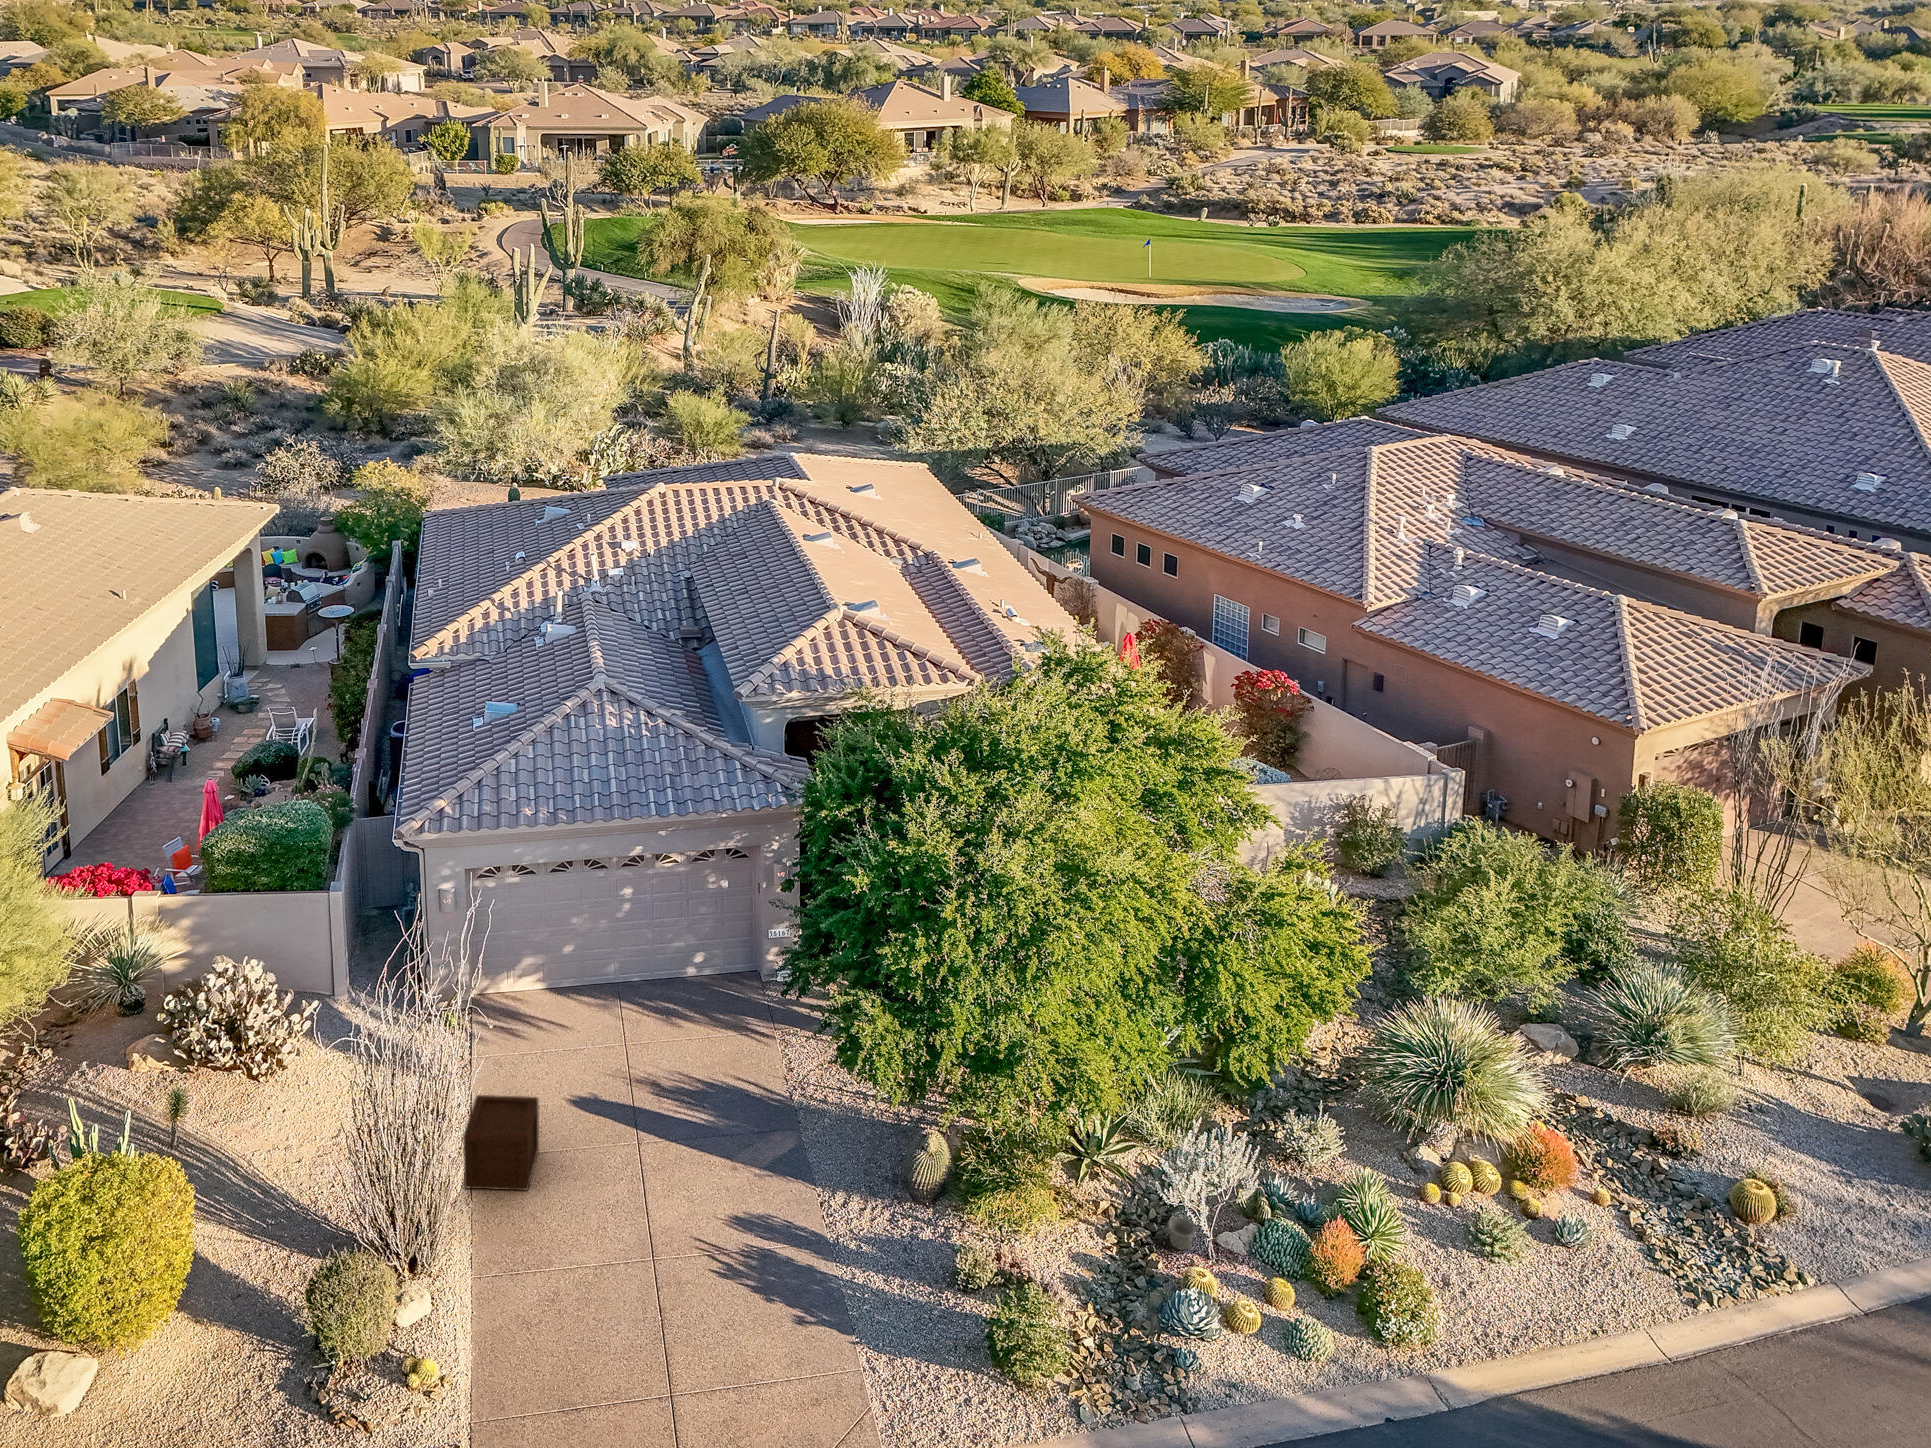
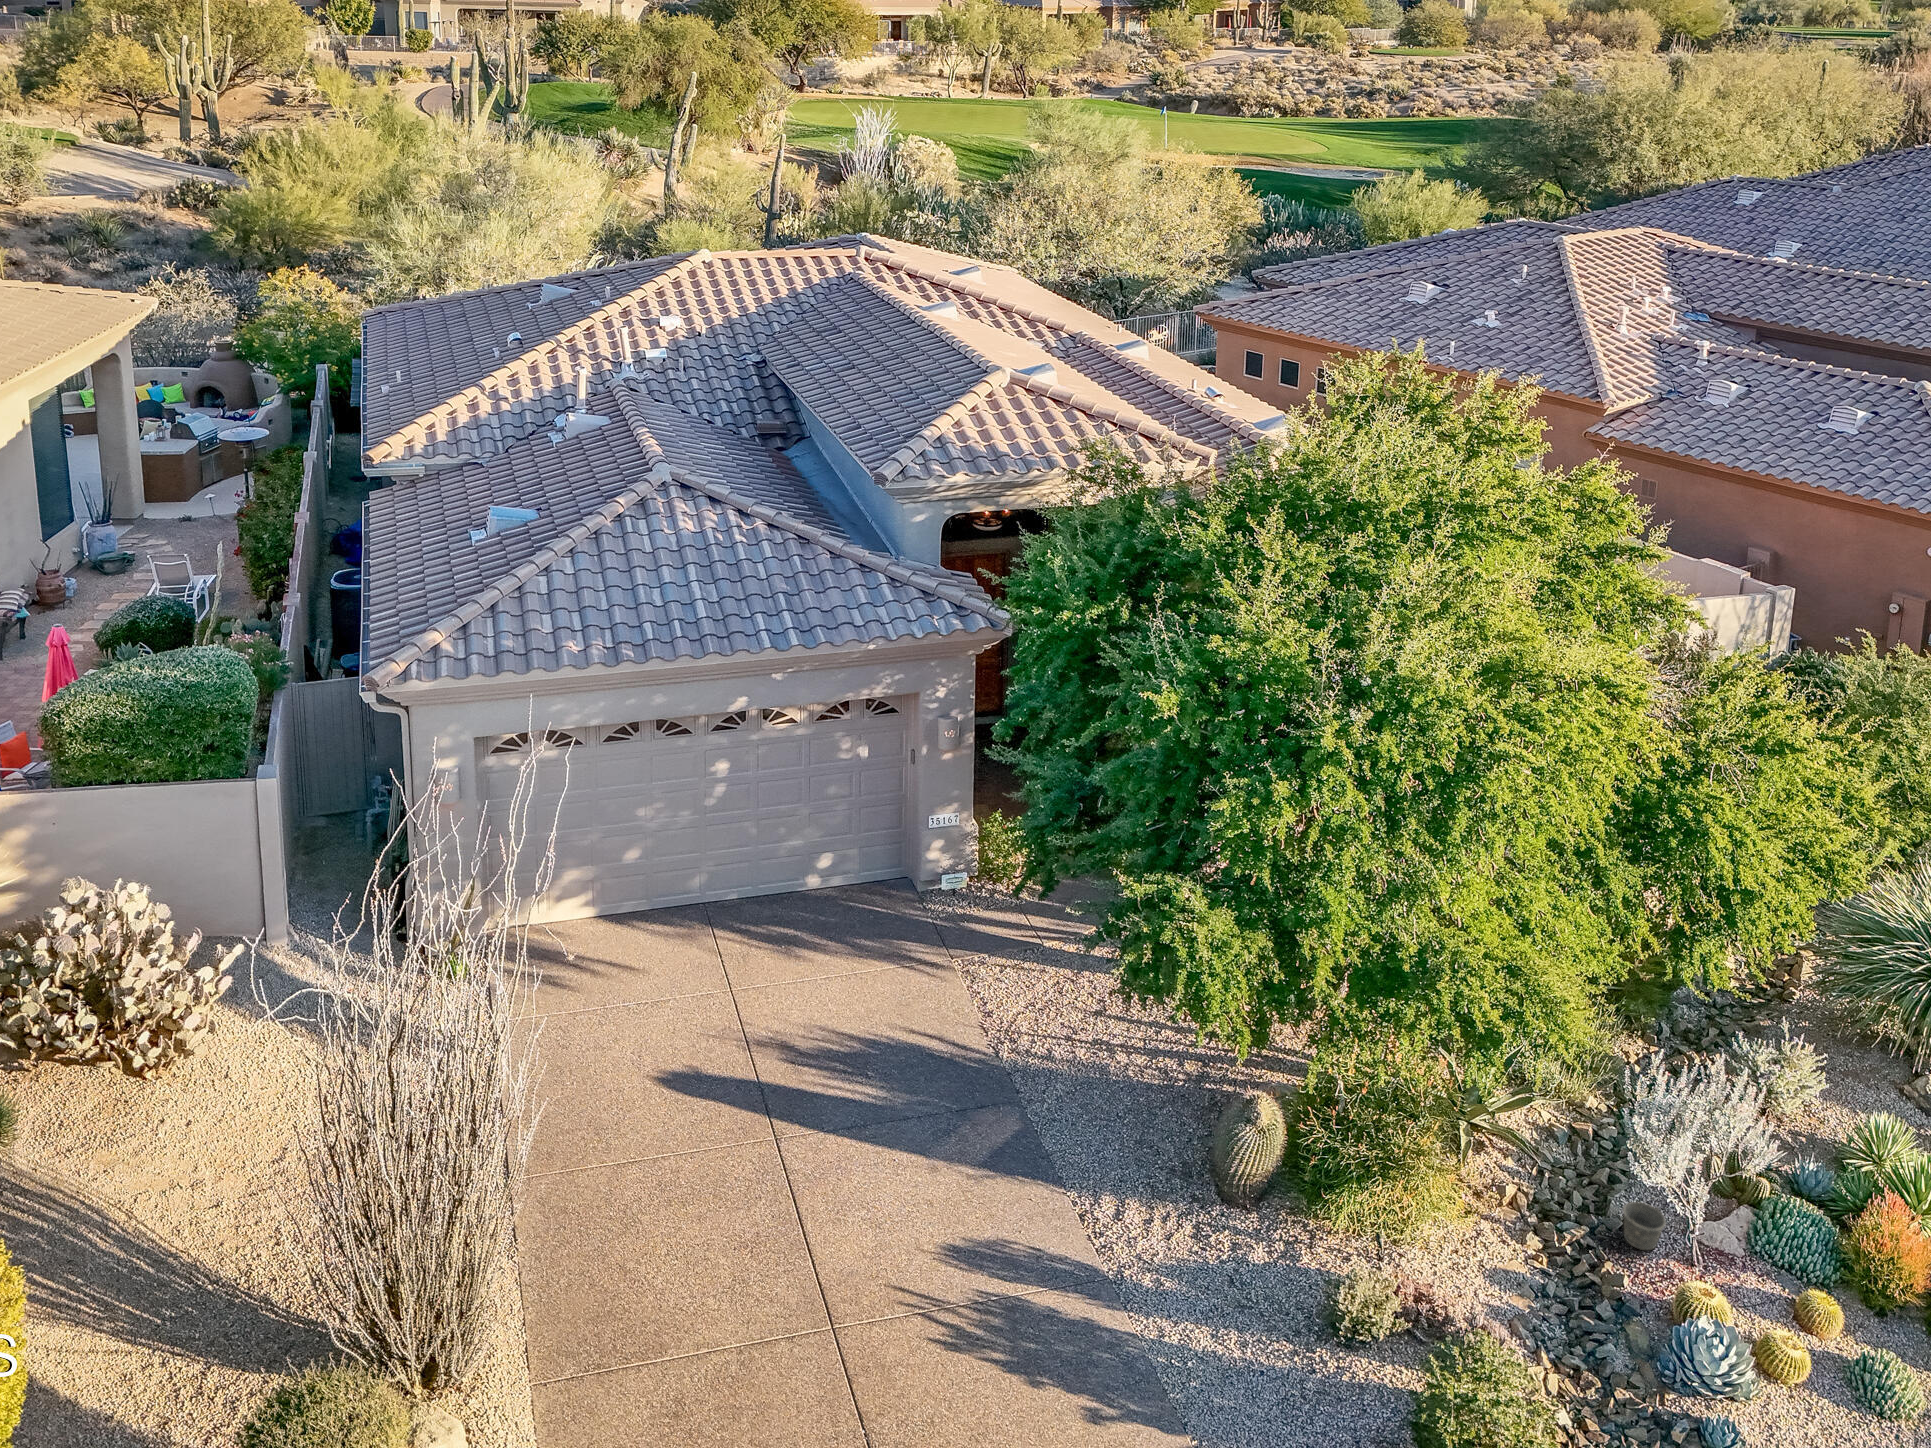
wooden crate: present [463,1095,539,1190] -> none [505,1077,624,1231]

